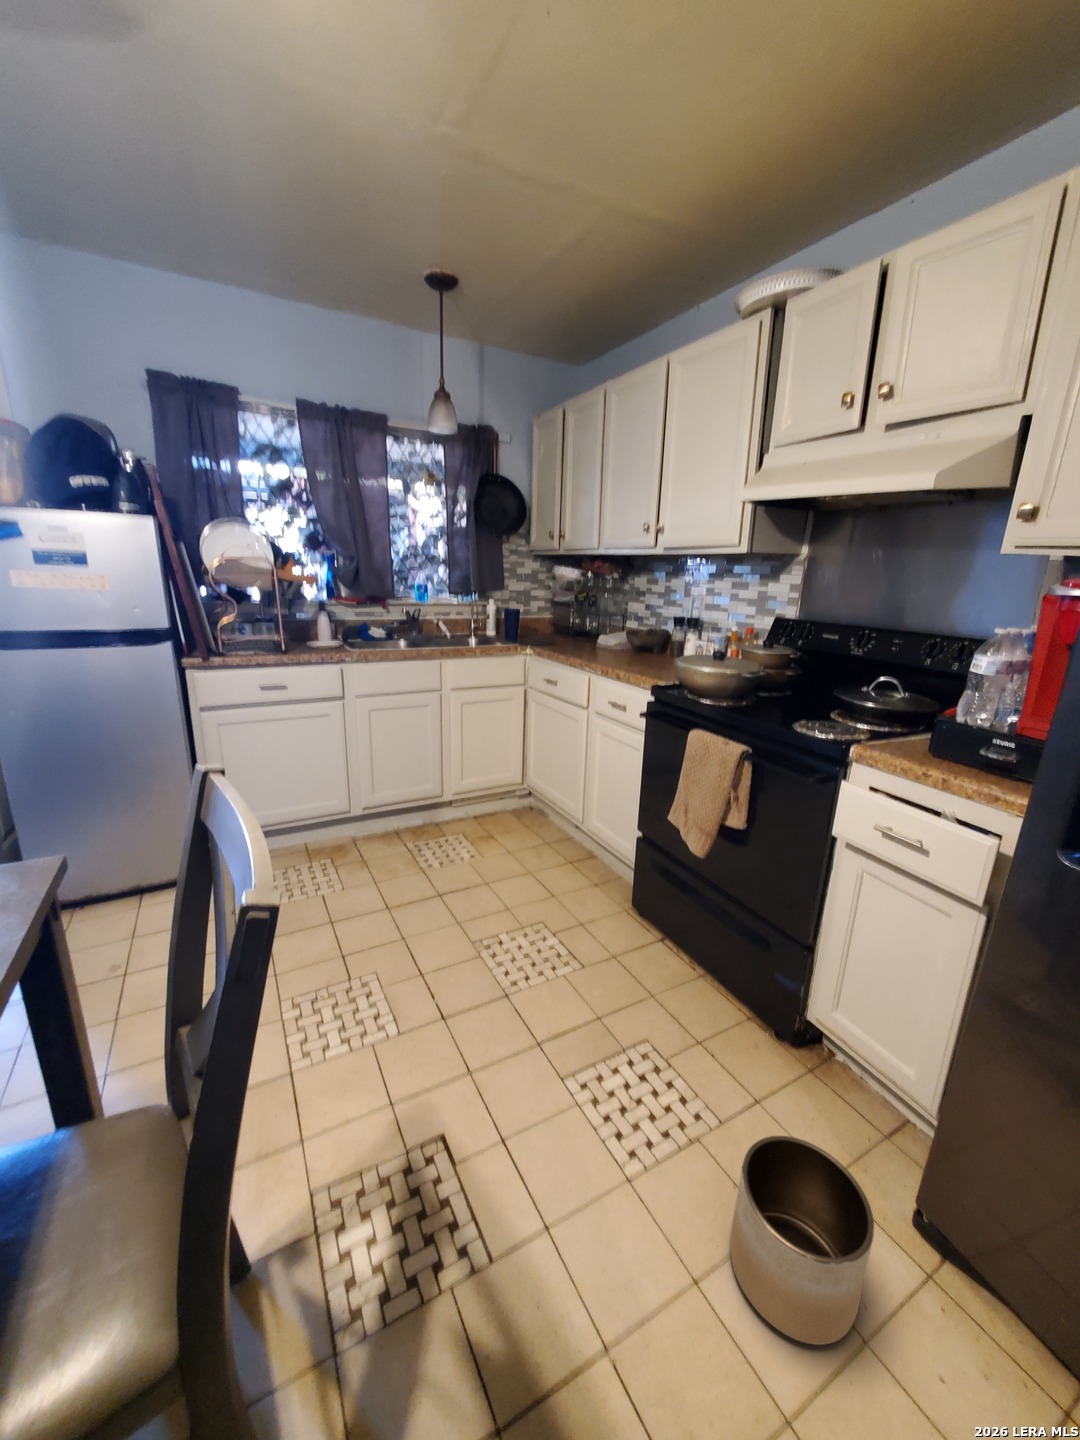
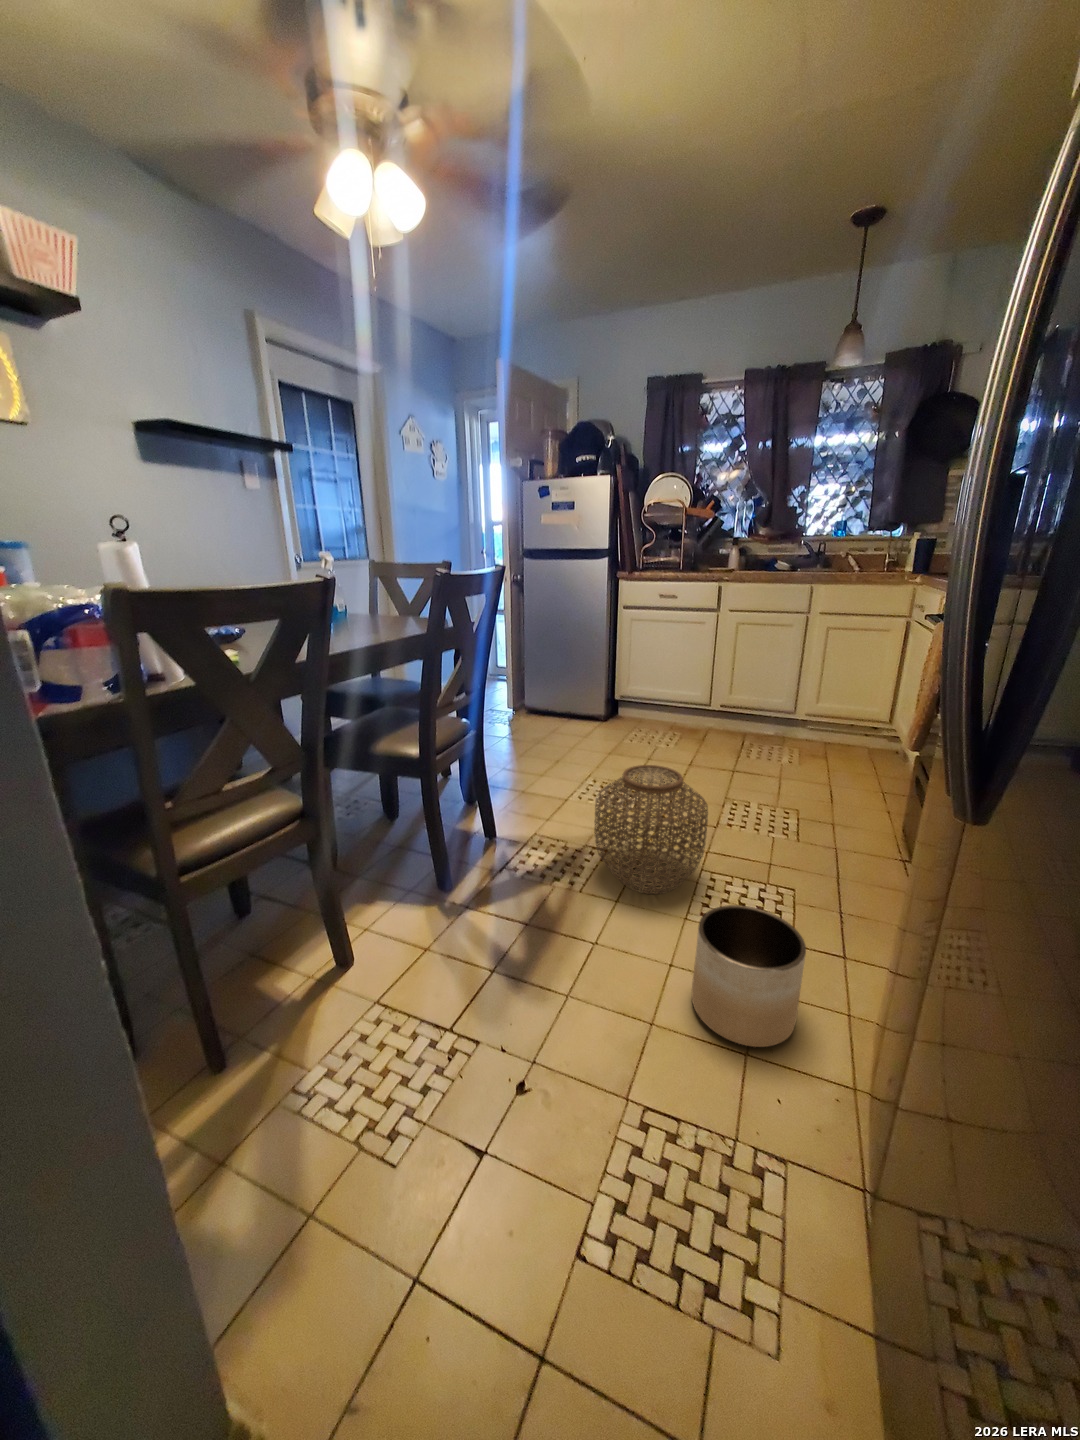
woven basket: none [451,989,608,1191] -> present [594,765,708,894]

